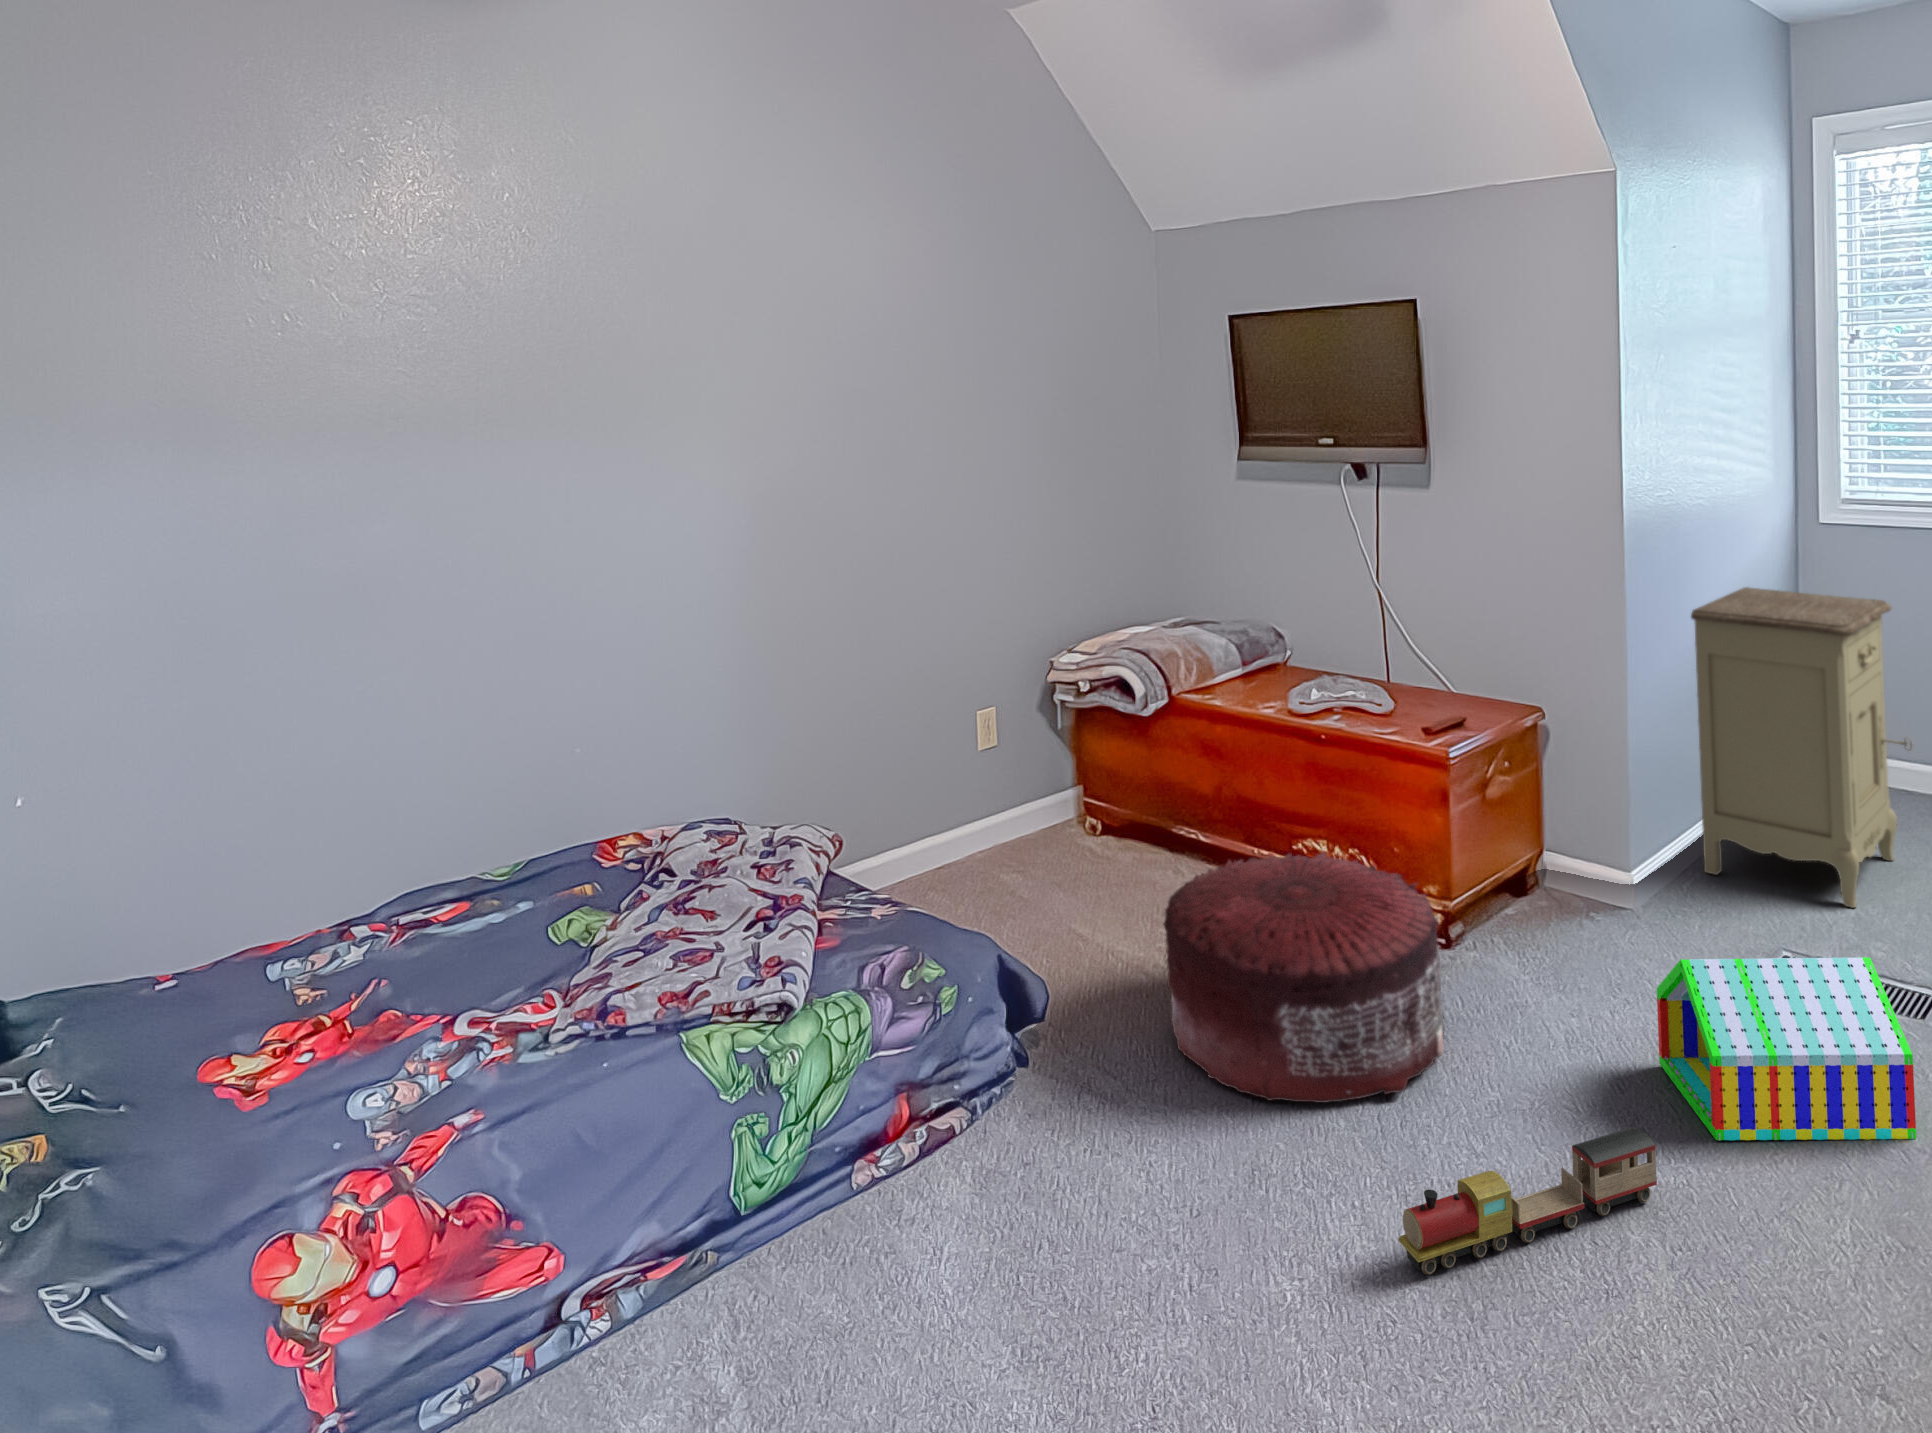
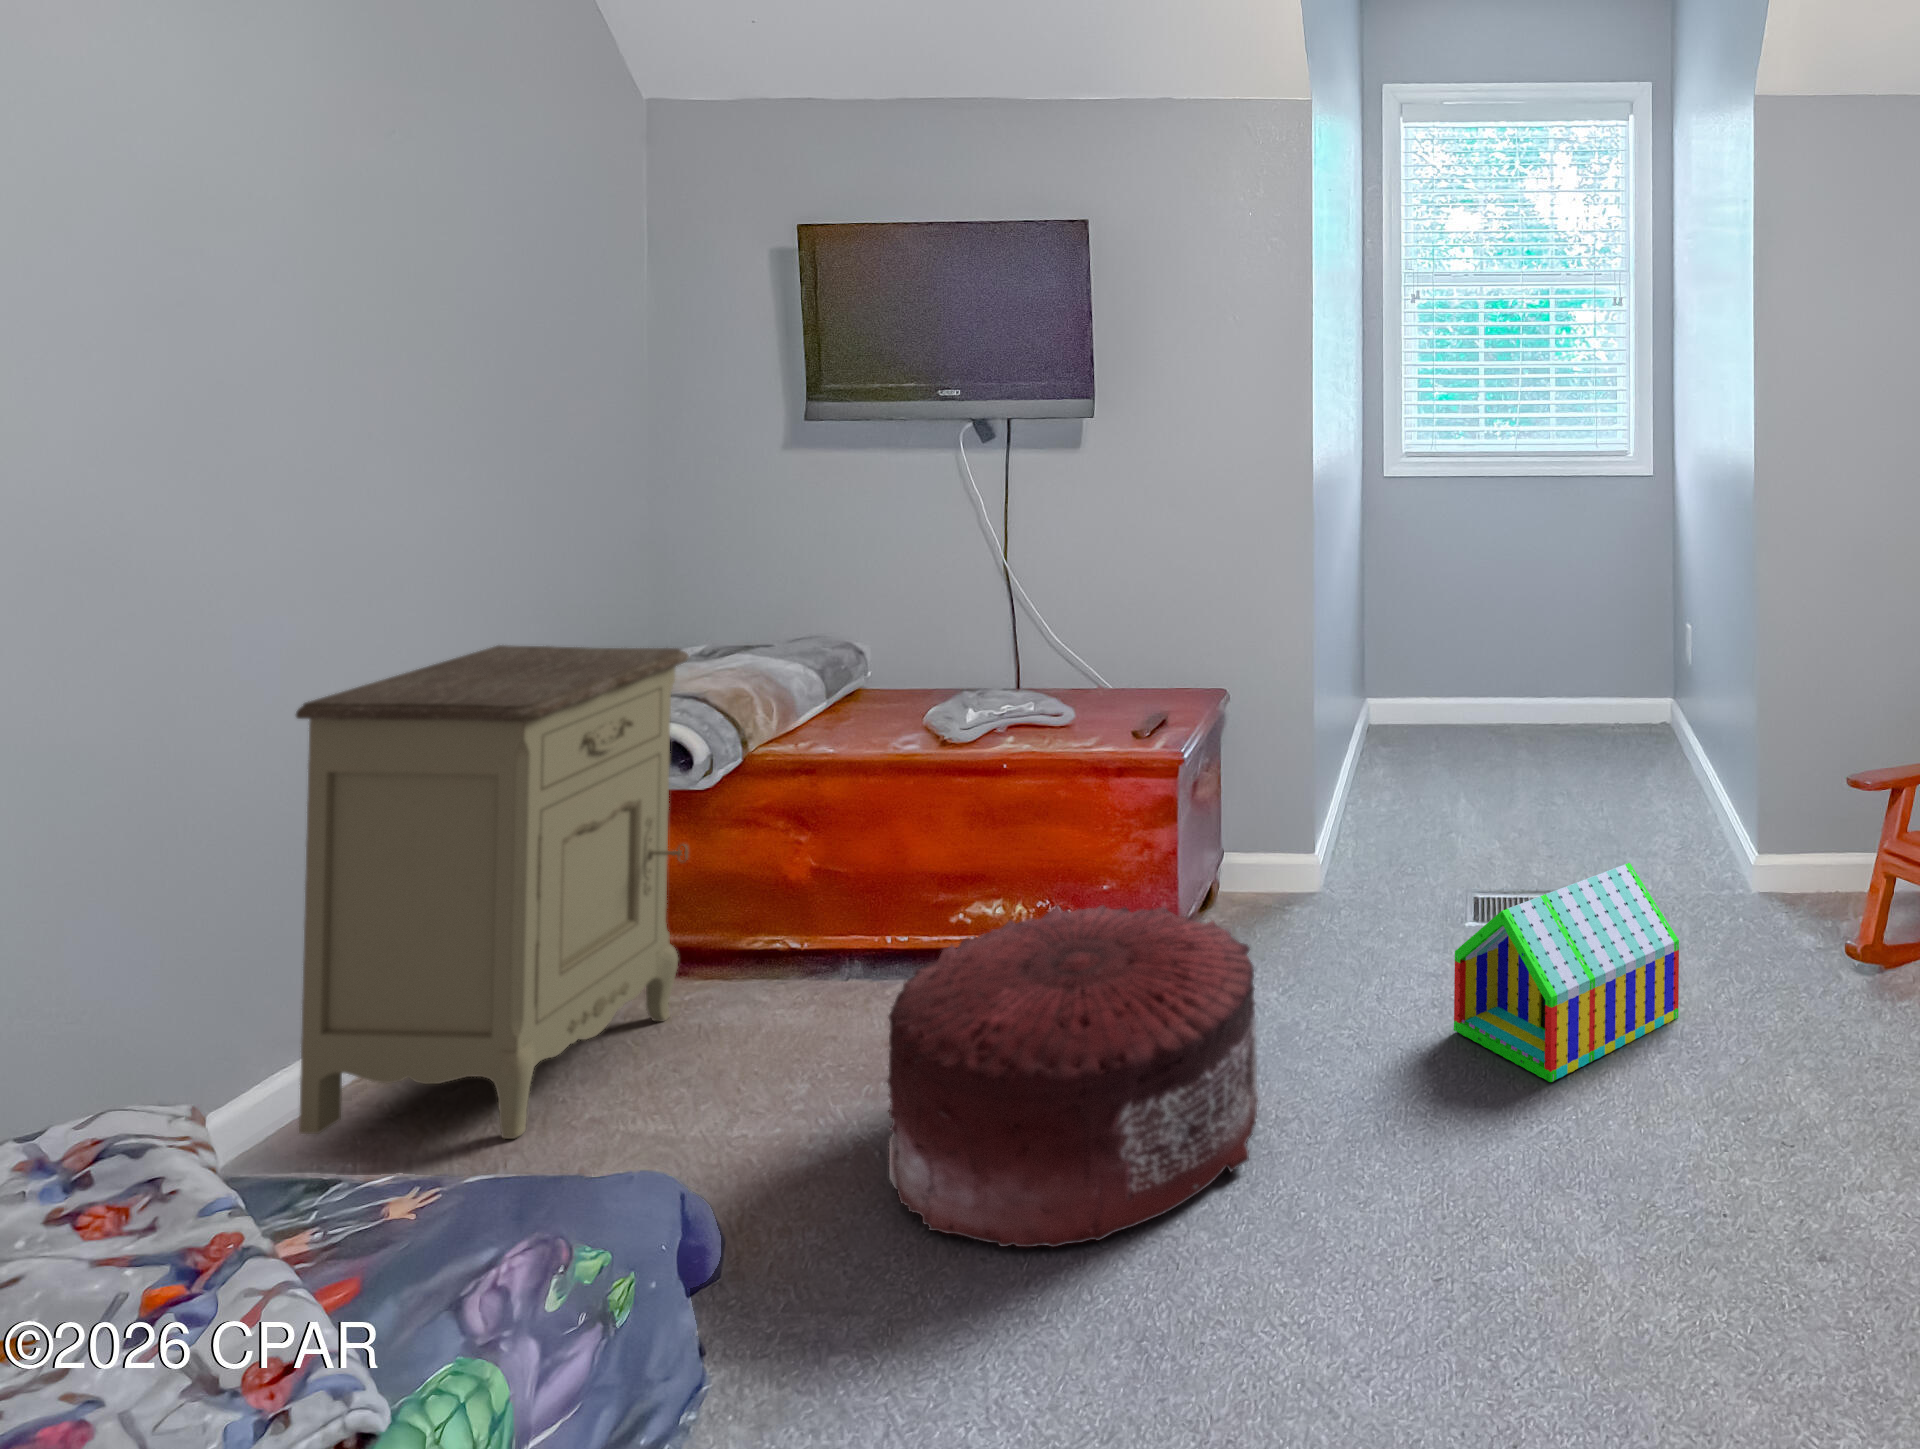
nightstand: present [1691,587,1912,908] -> present [296,645,689,1139]
toy train: present [1398,1127,1657,1275] -> none [1380,1094,1551,1348]

